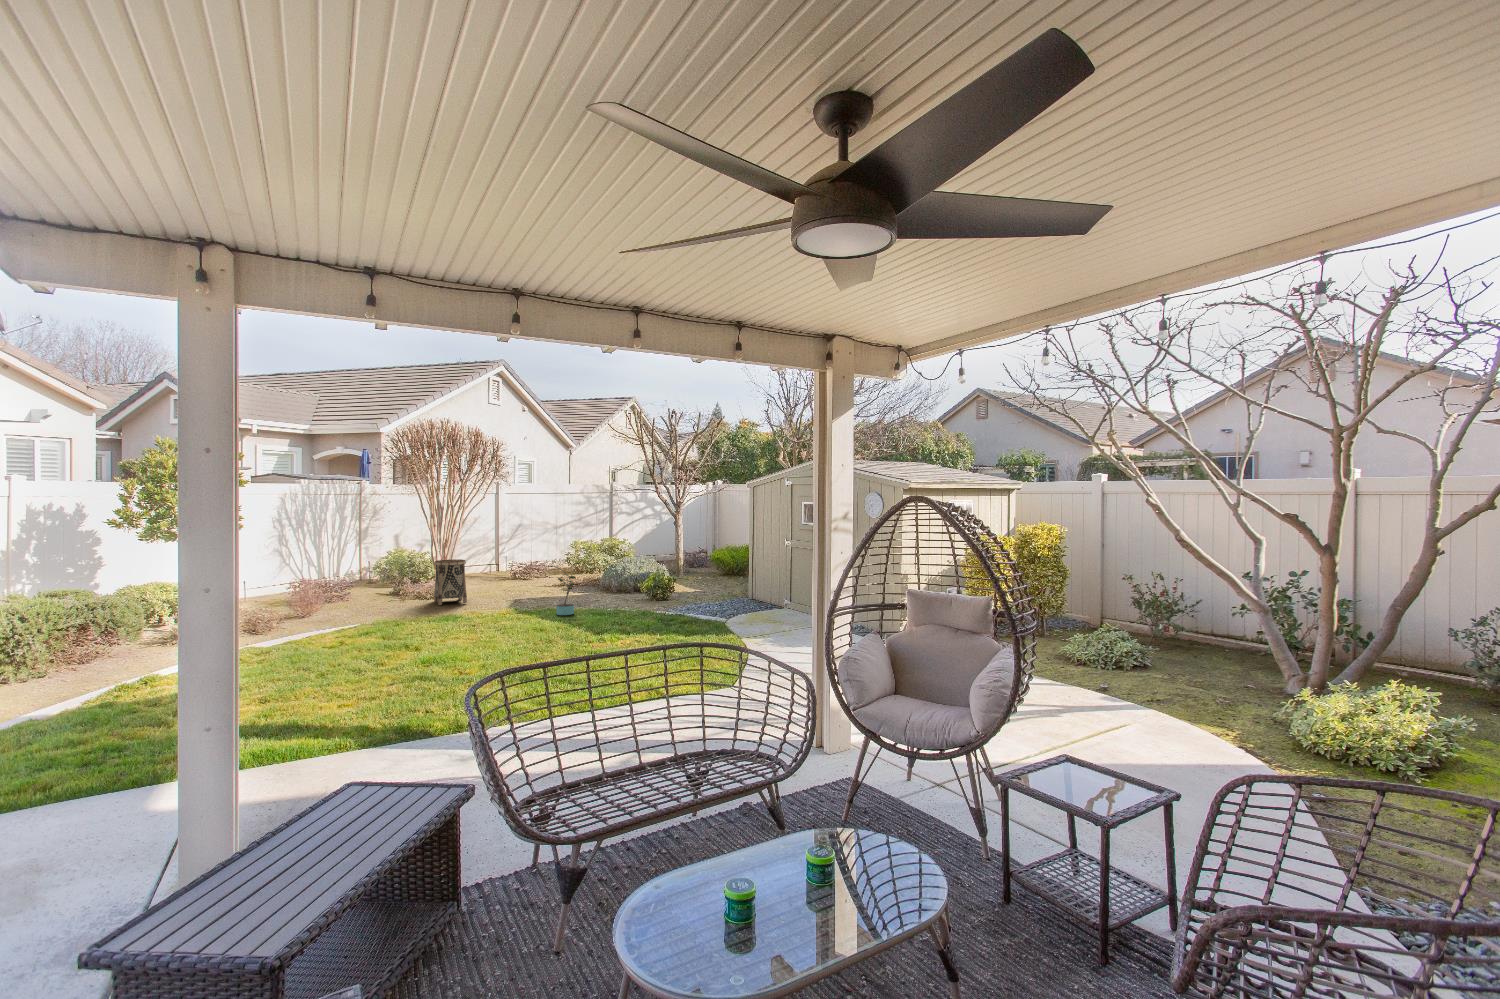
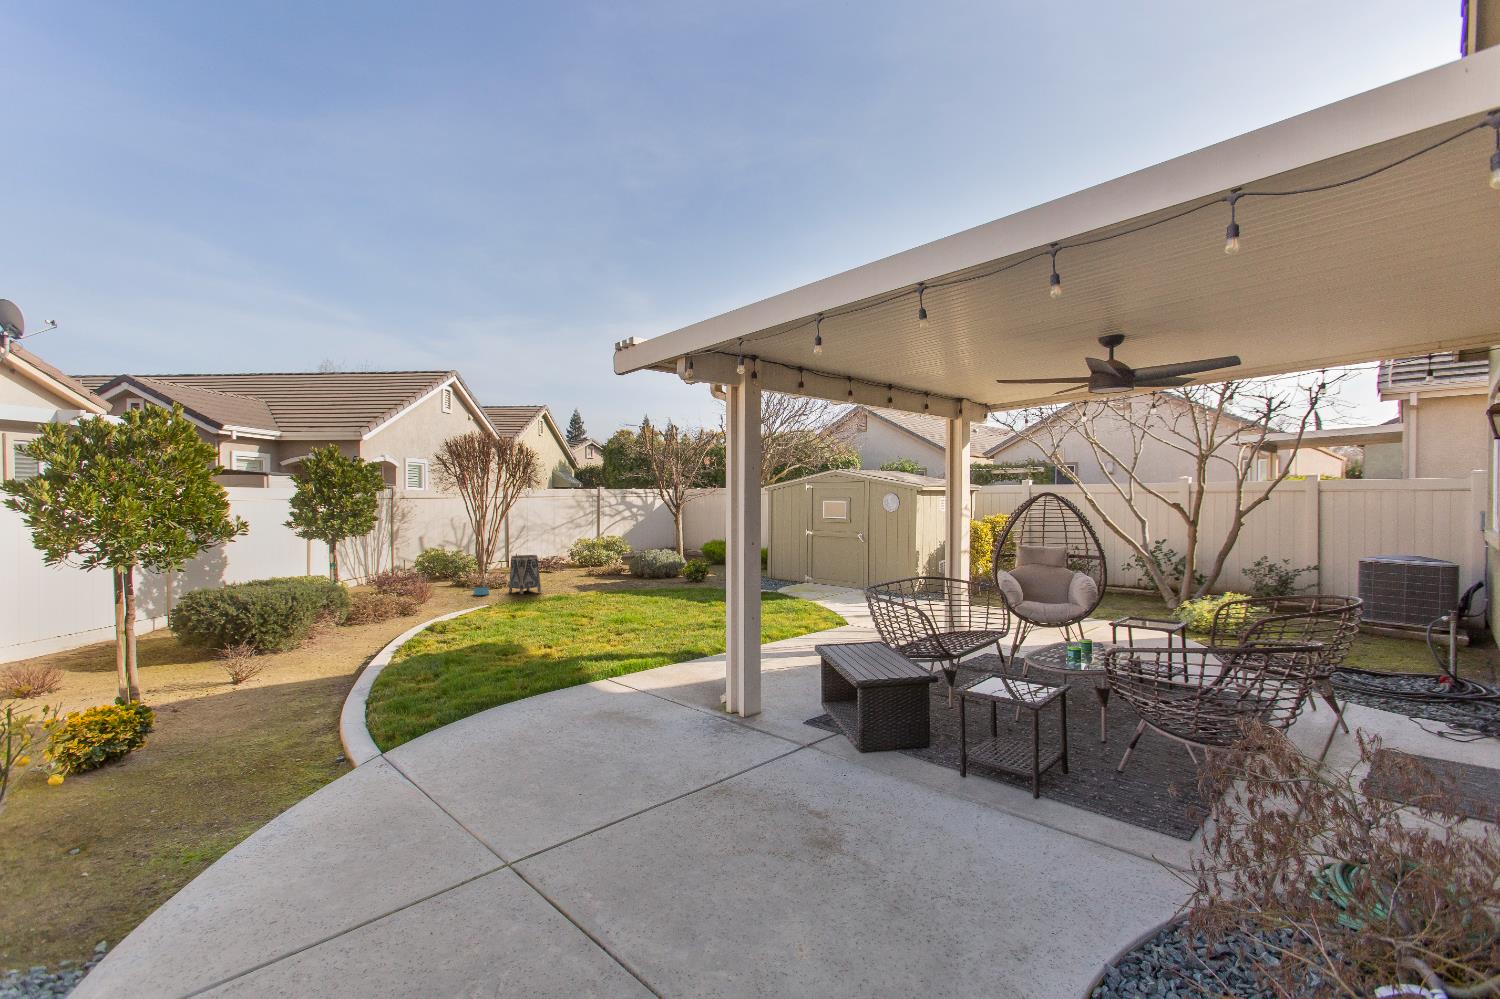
potted plant: present [550,560,581,615] -> present [468,549,492,595]

